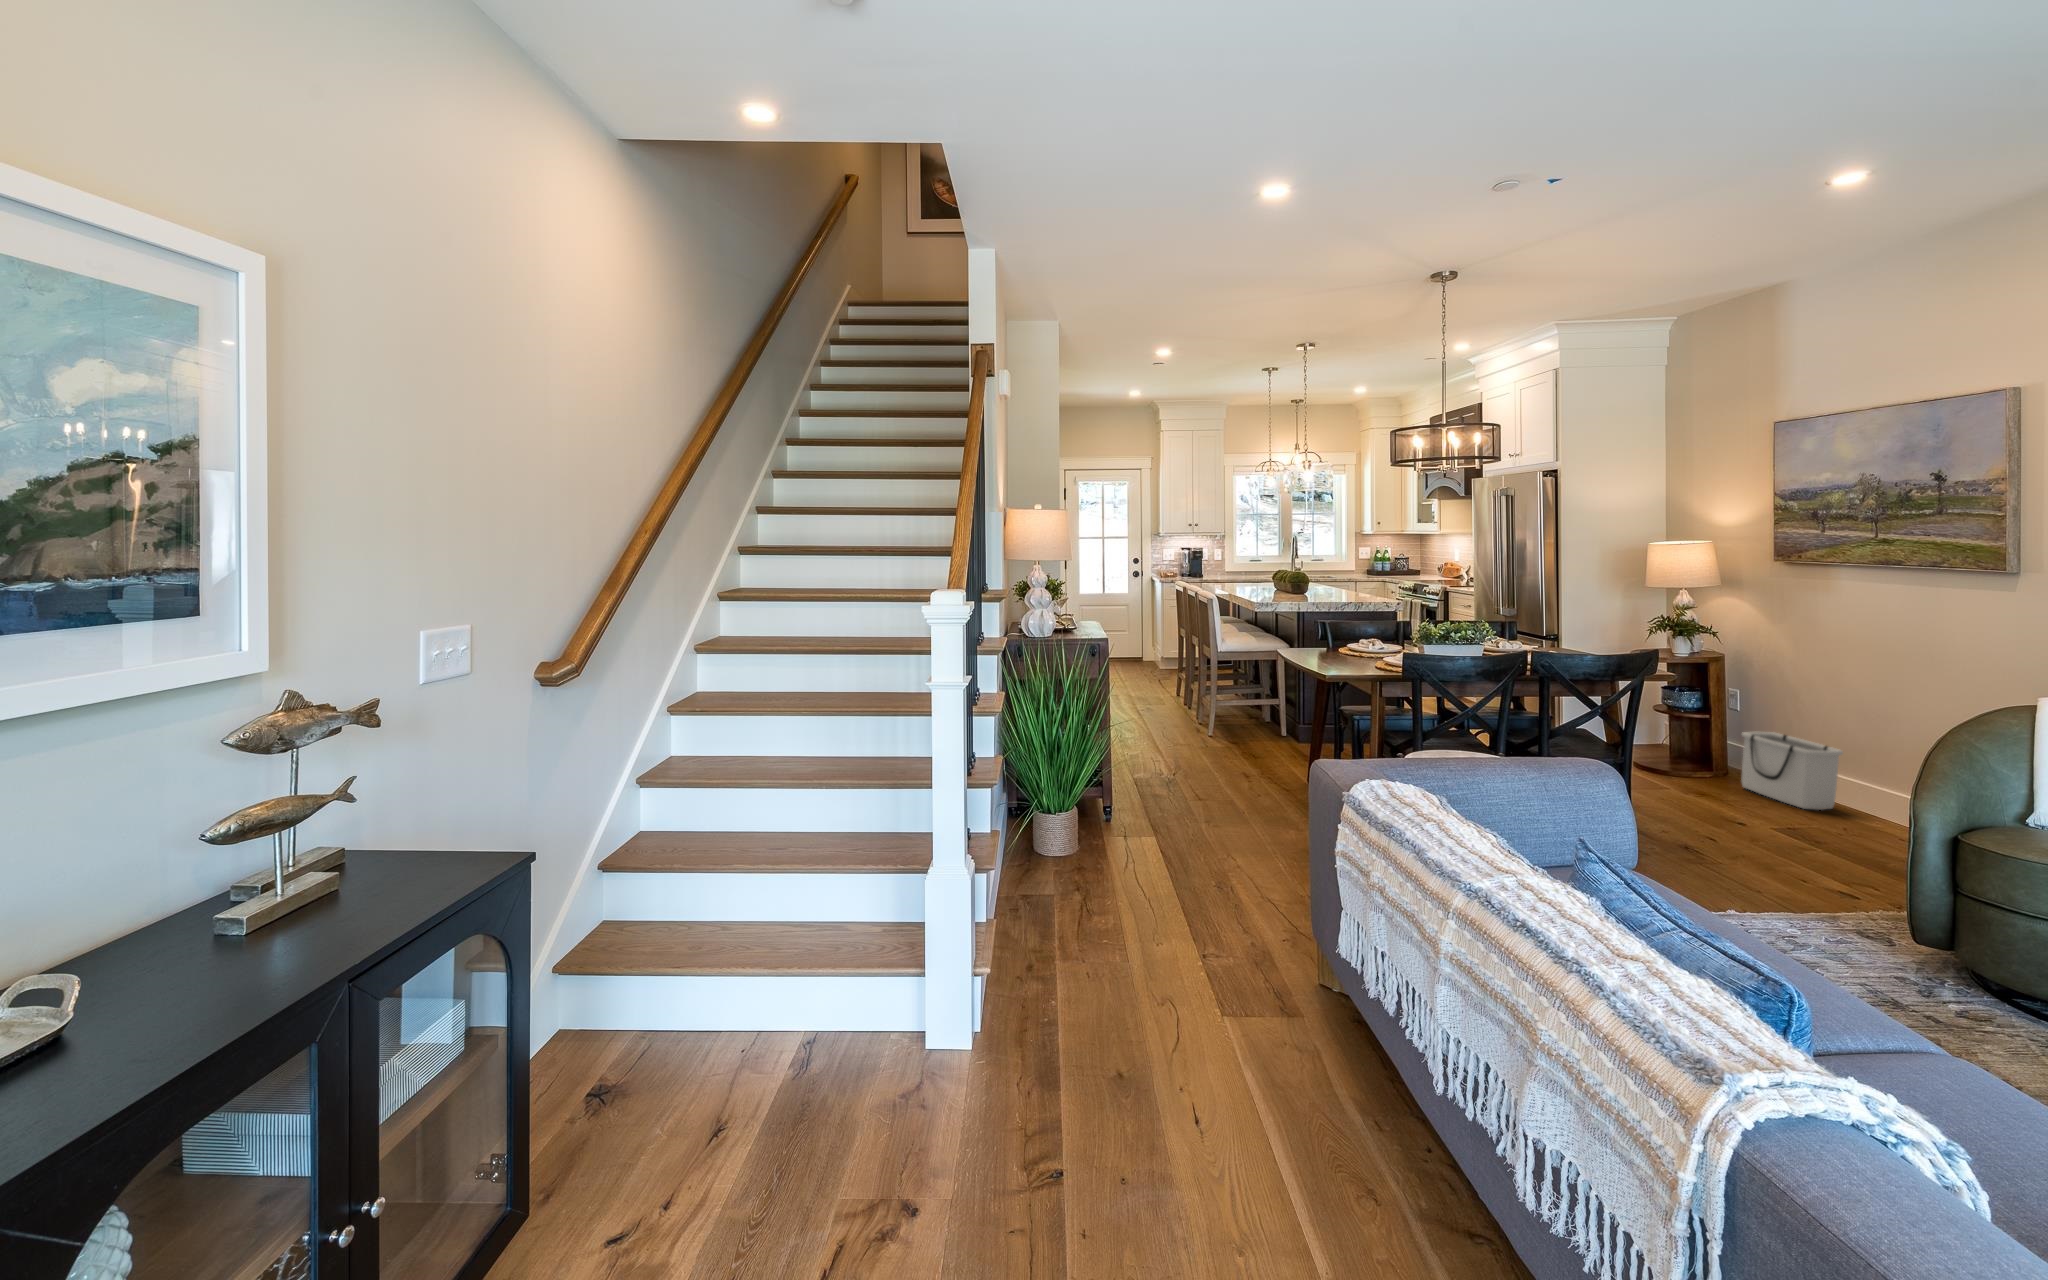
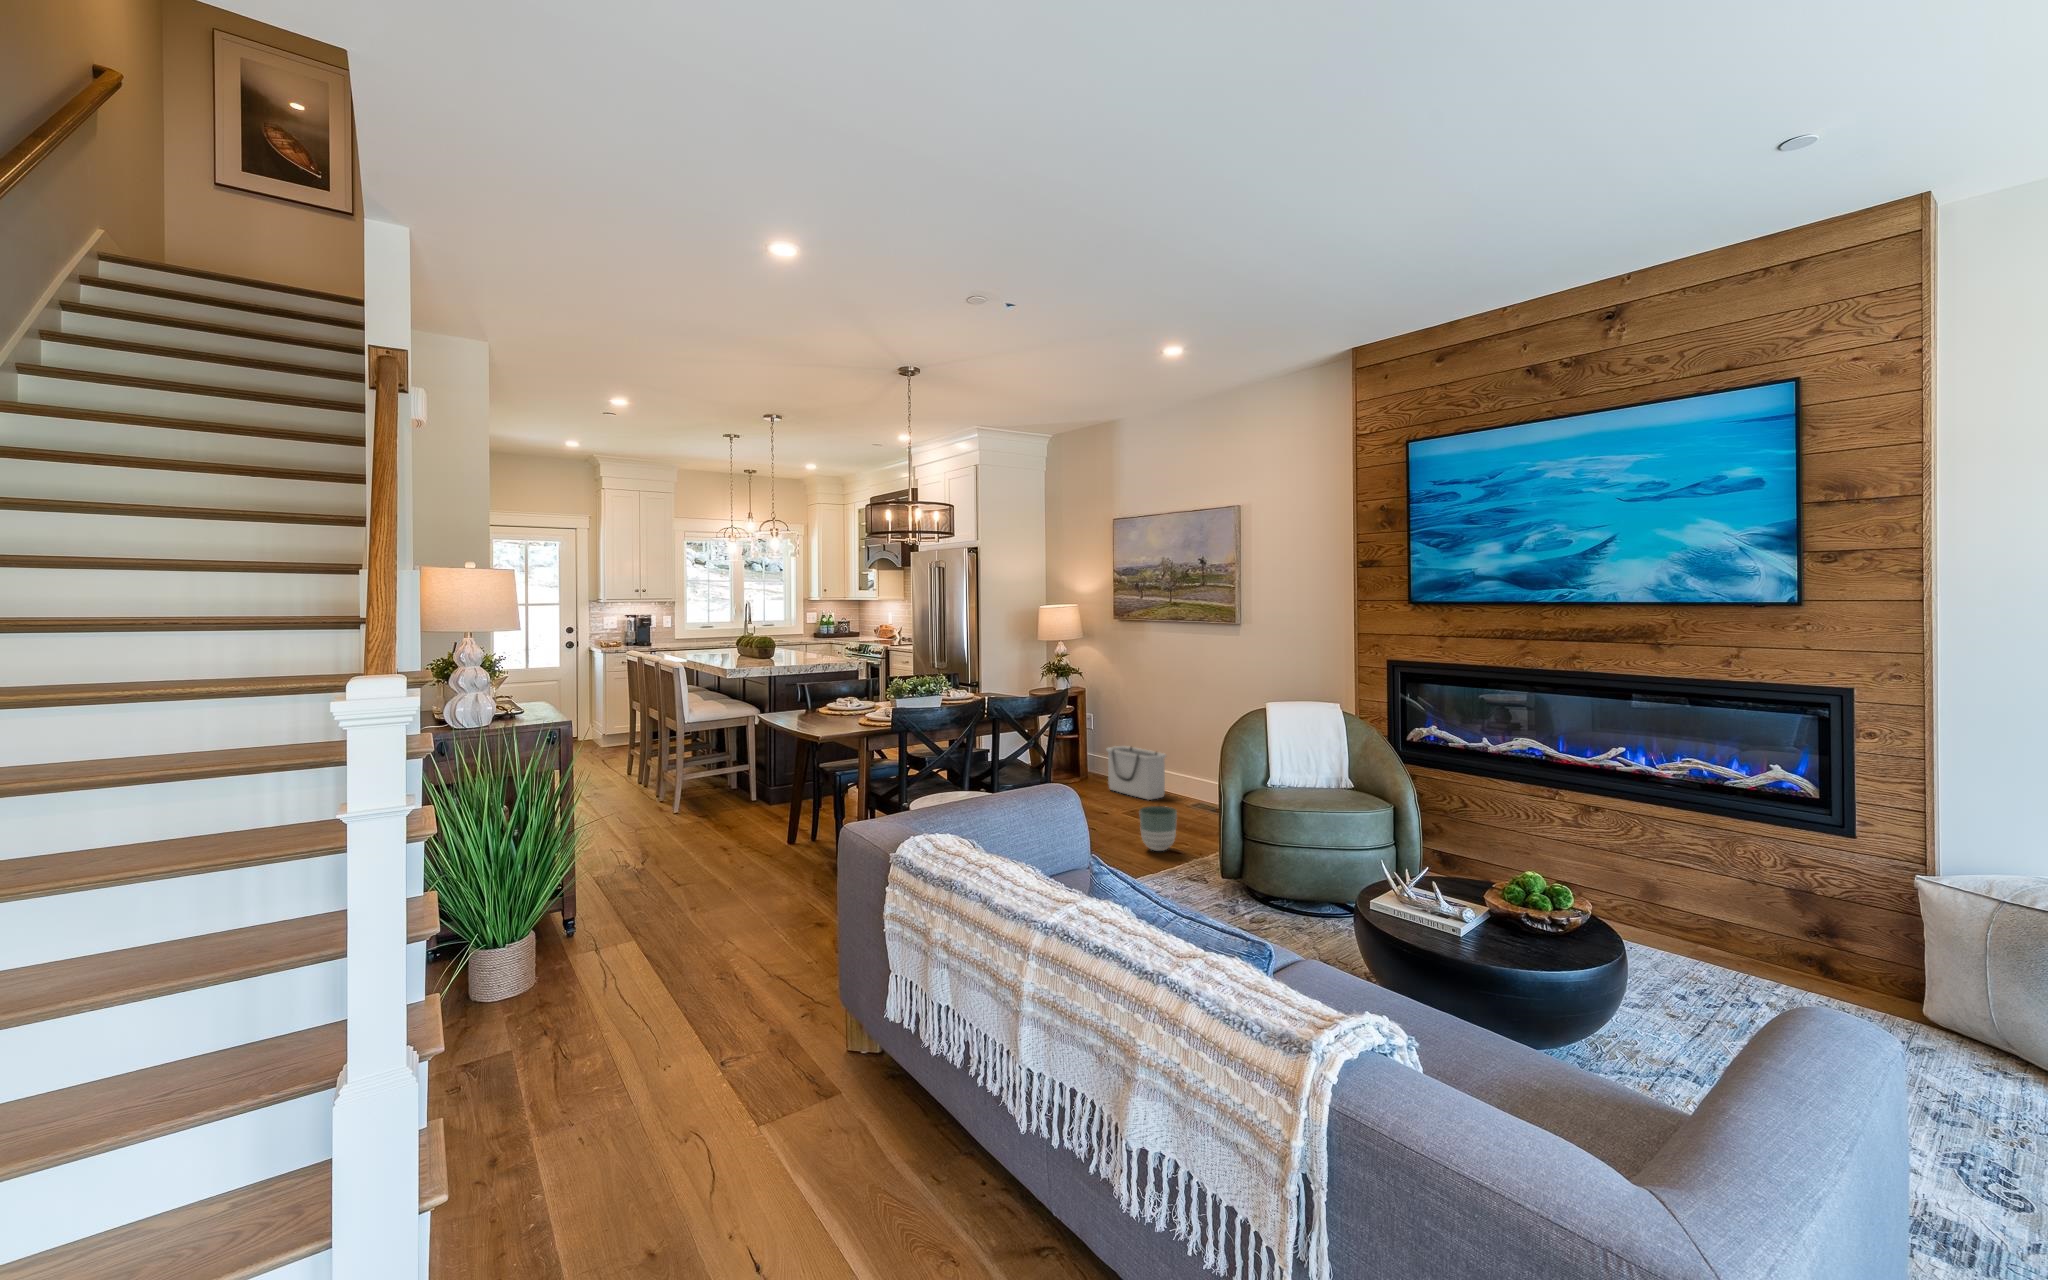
planter: none [1765,813,1830,875] -> present [1139,806,1177,851]

